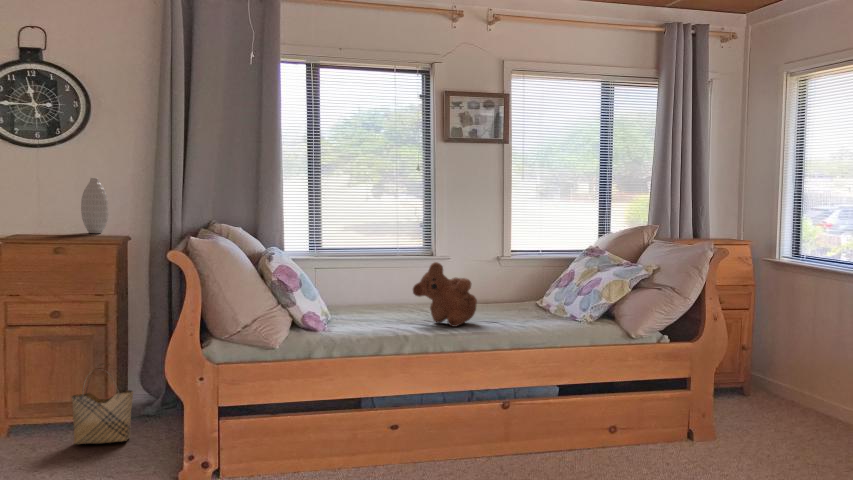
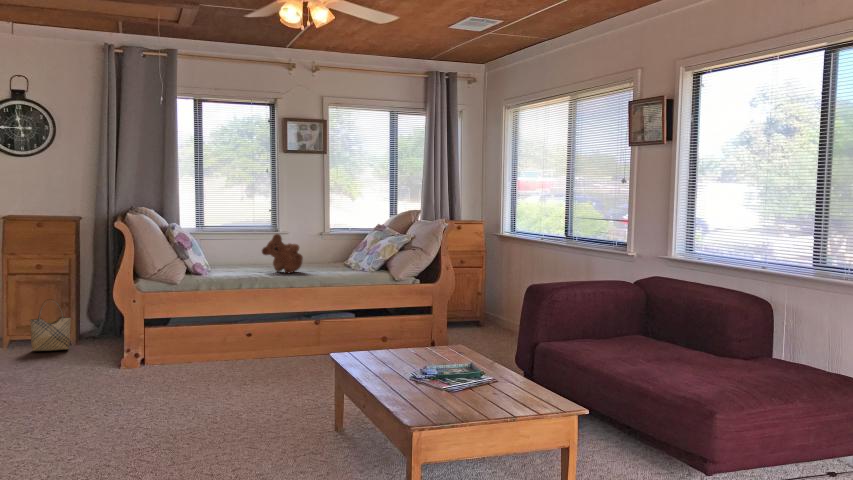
vase: present [81,178,109,233] -> none [20,172,40,211]

